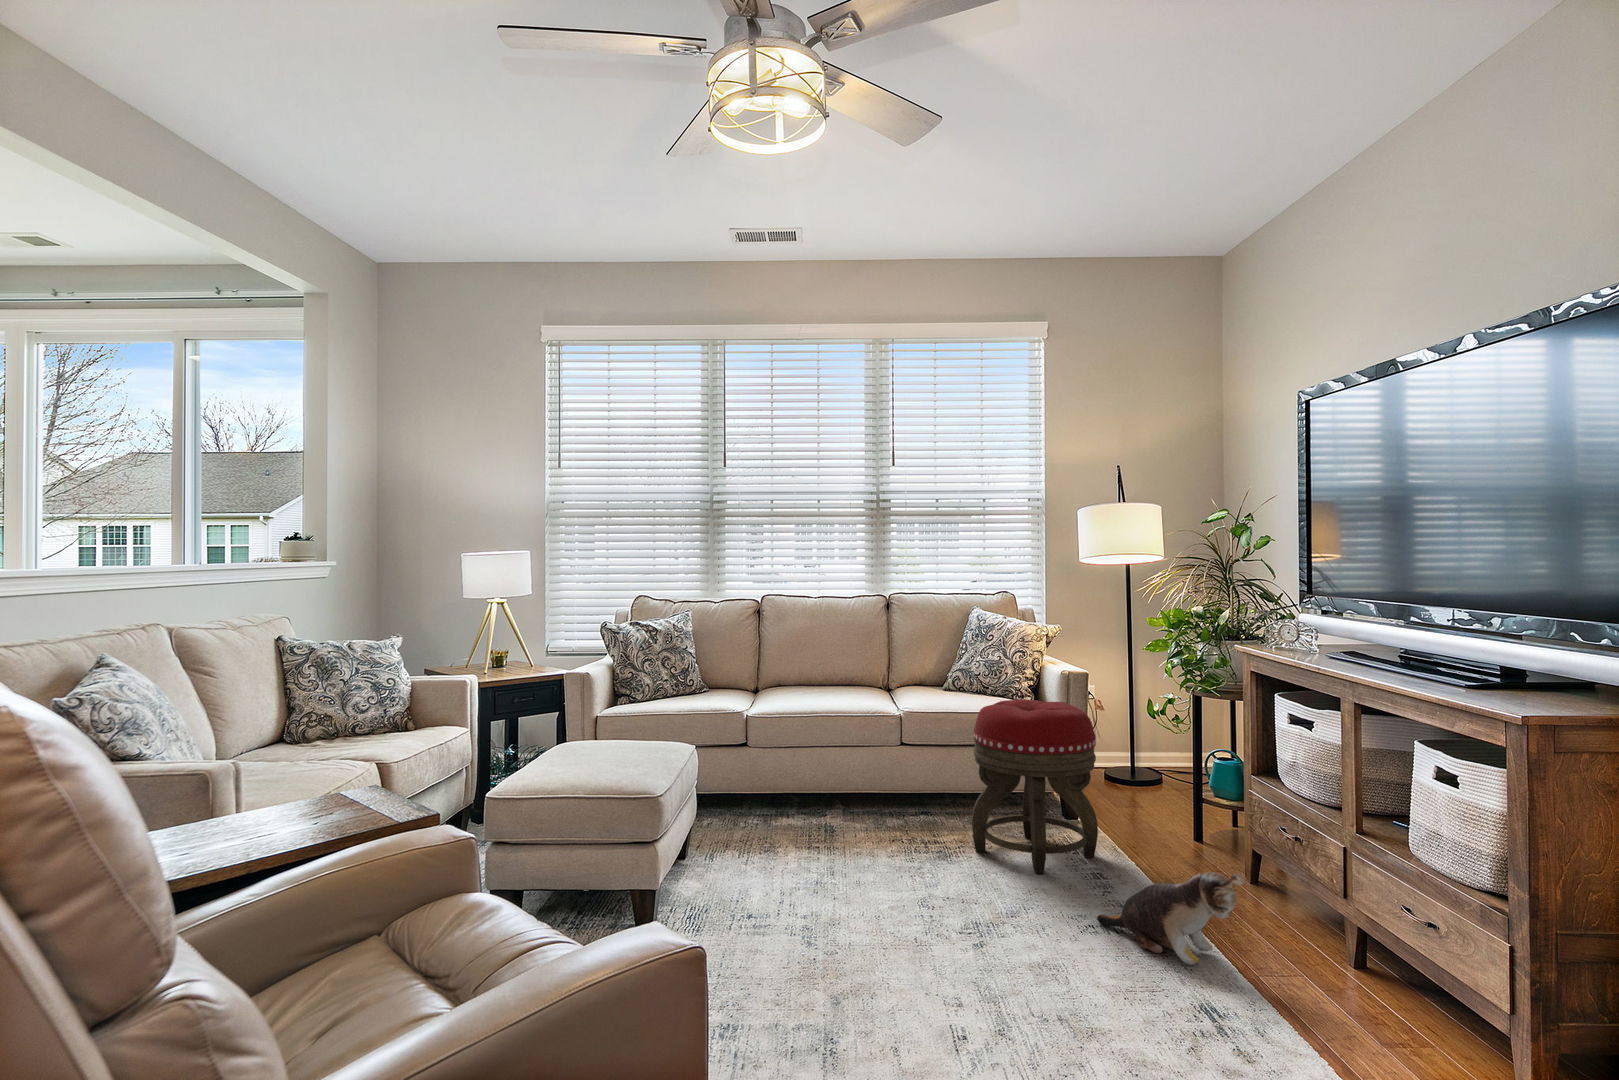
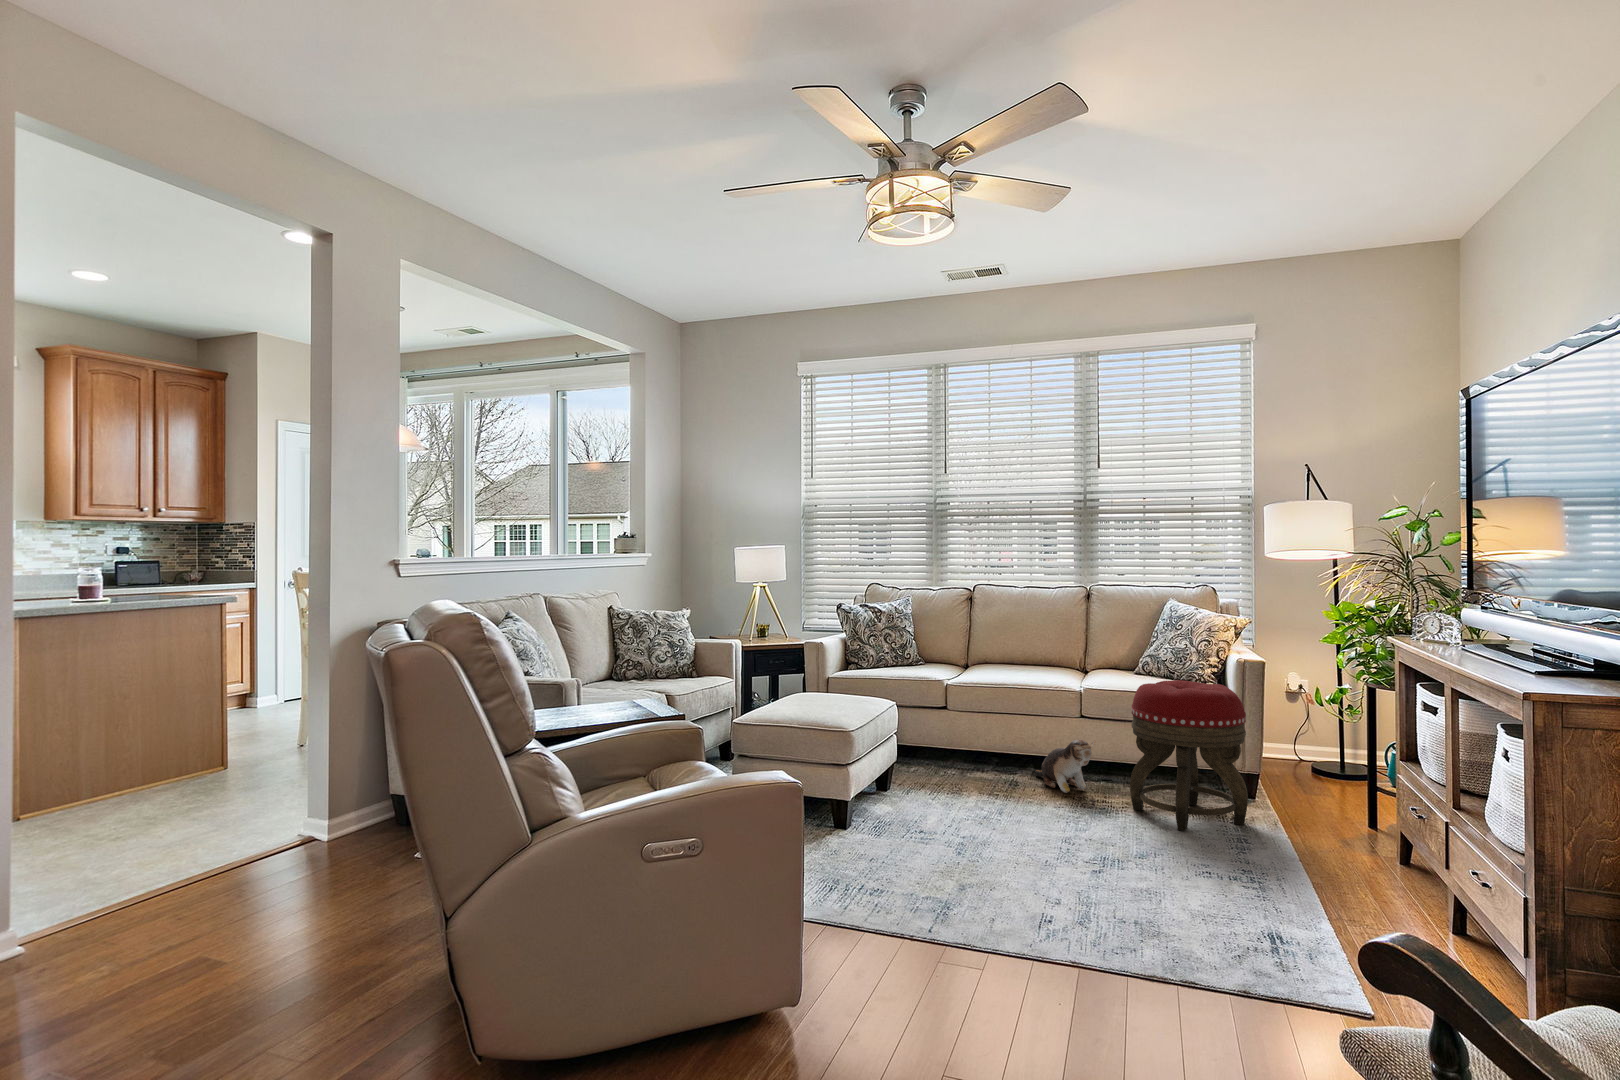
plush toy: present [1097,872,1246,965] -> present [1035,739,1096,793]

